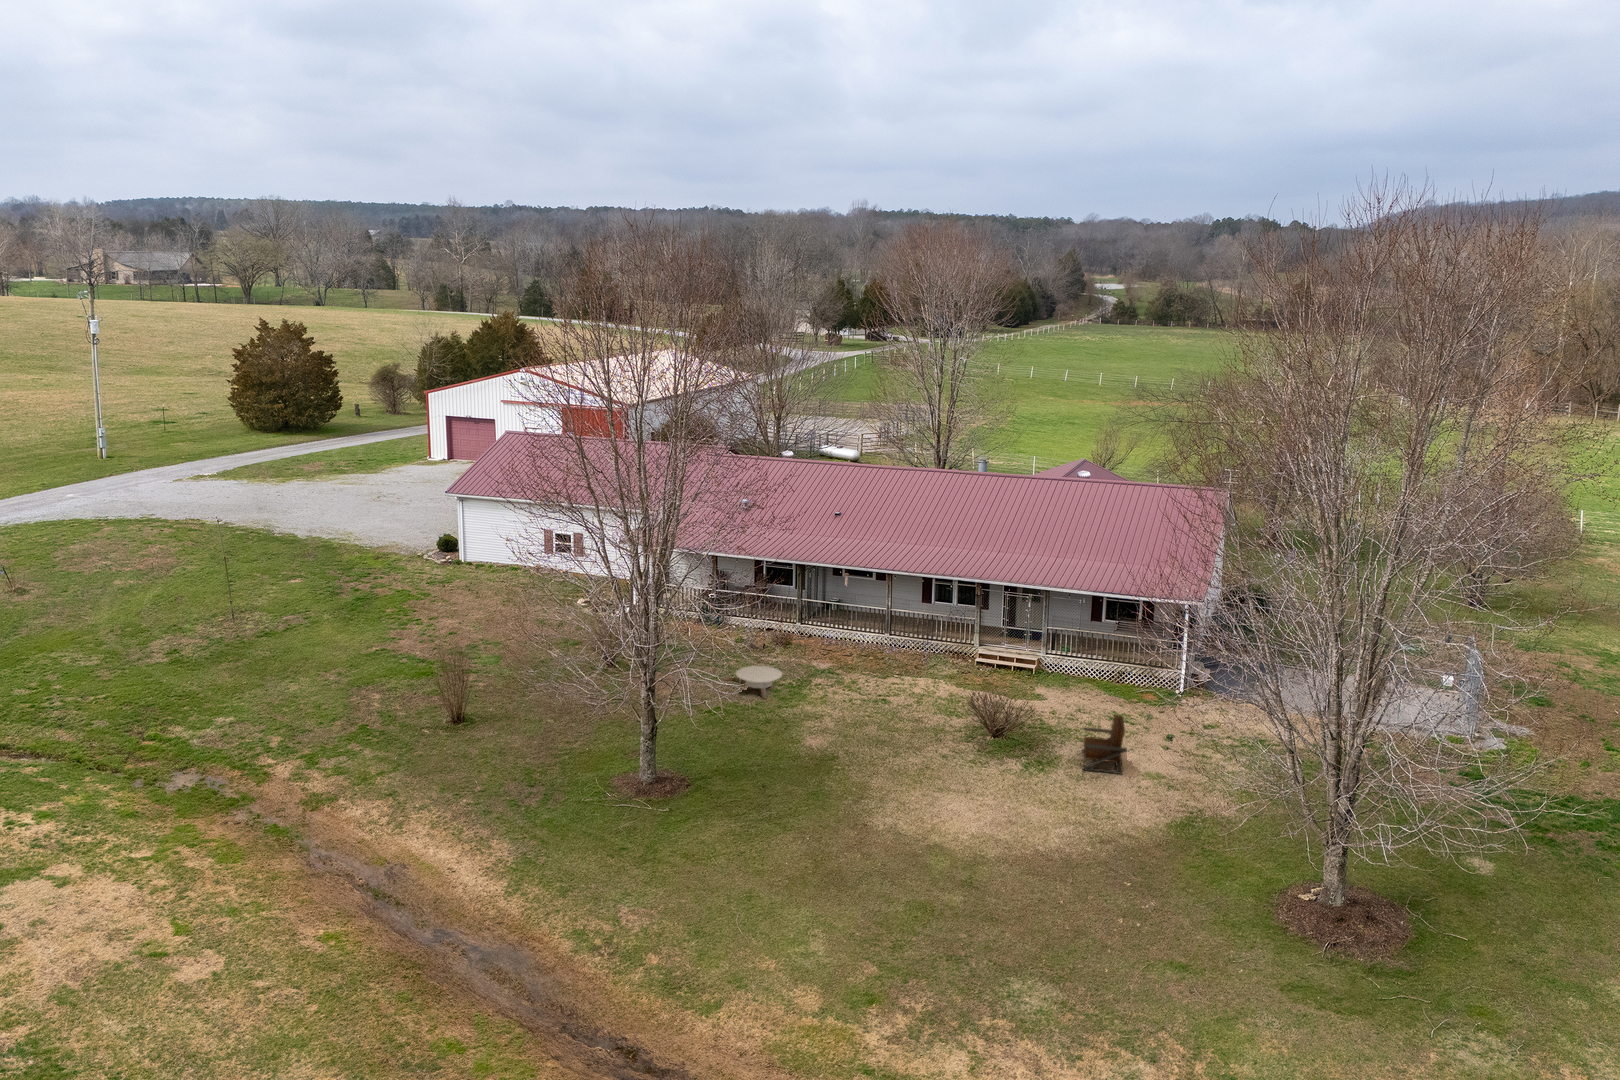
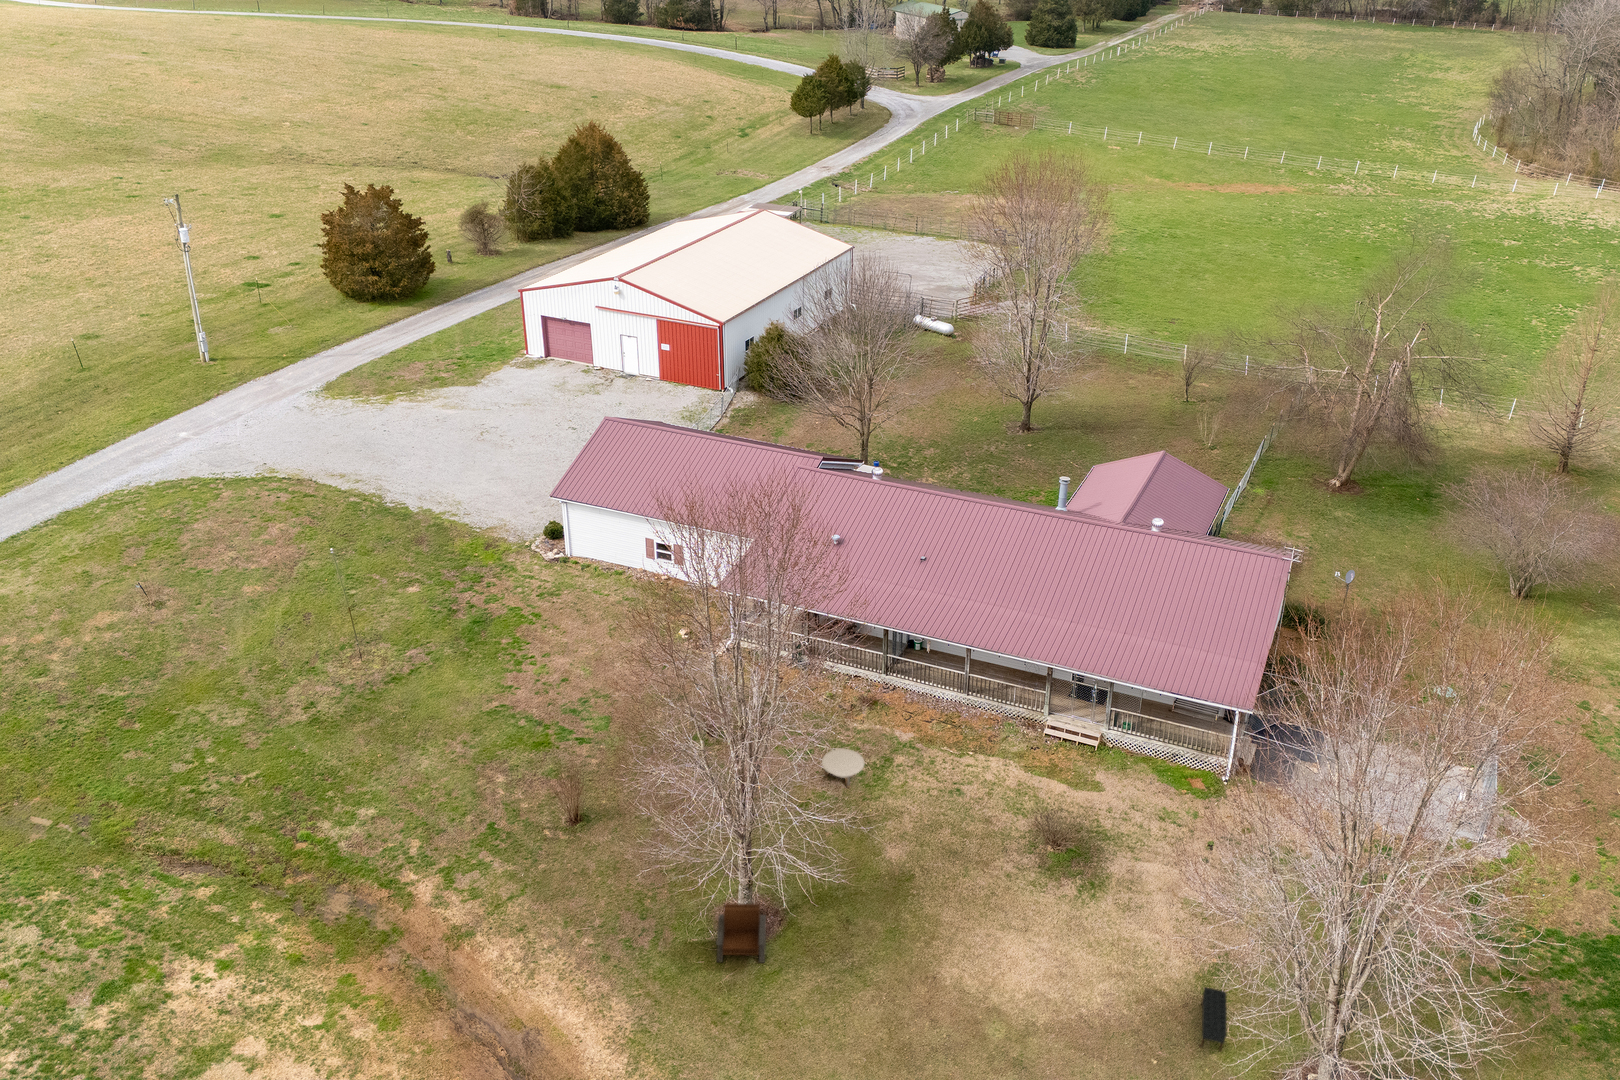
lounge chair: present [1082,715,1127,774] -> present [716,904,766,963]
bench: none [1157,812,1185,868] -> present [1201,987,1227,1051]

